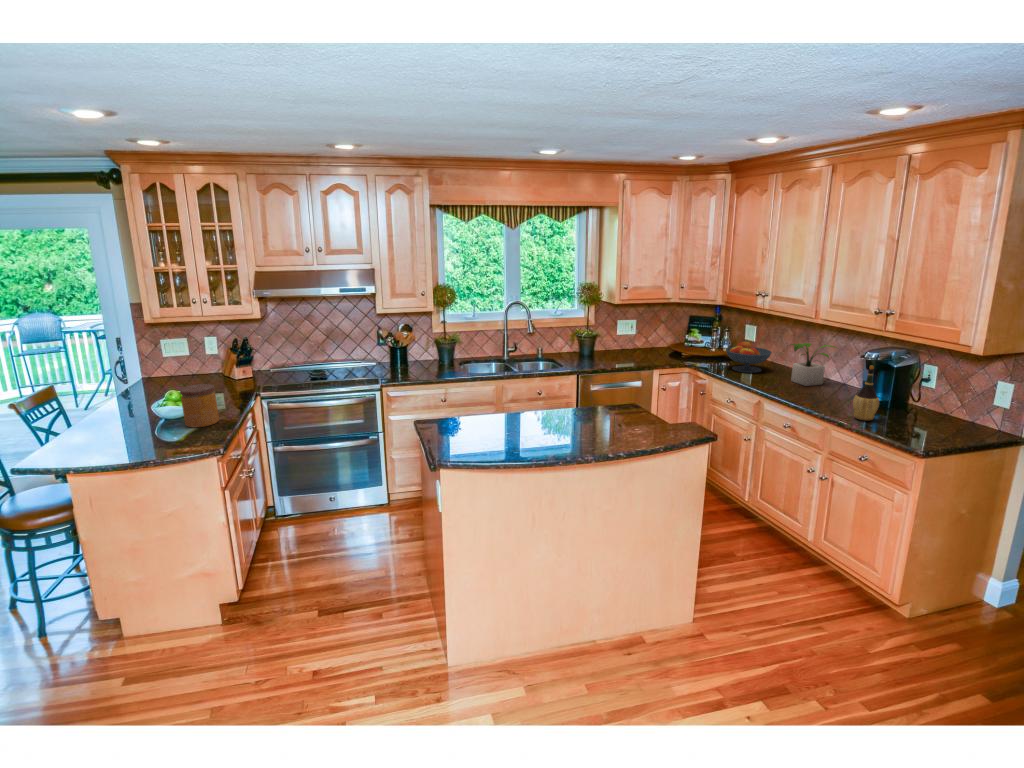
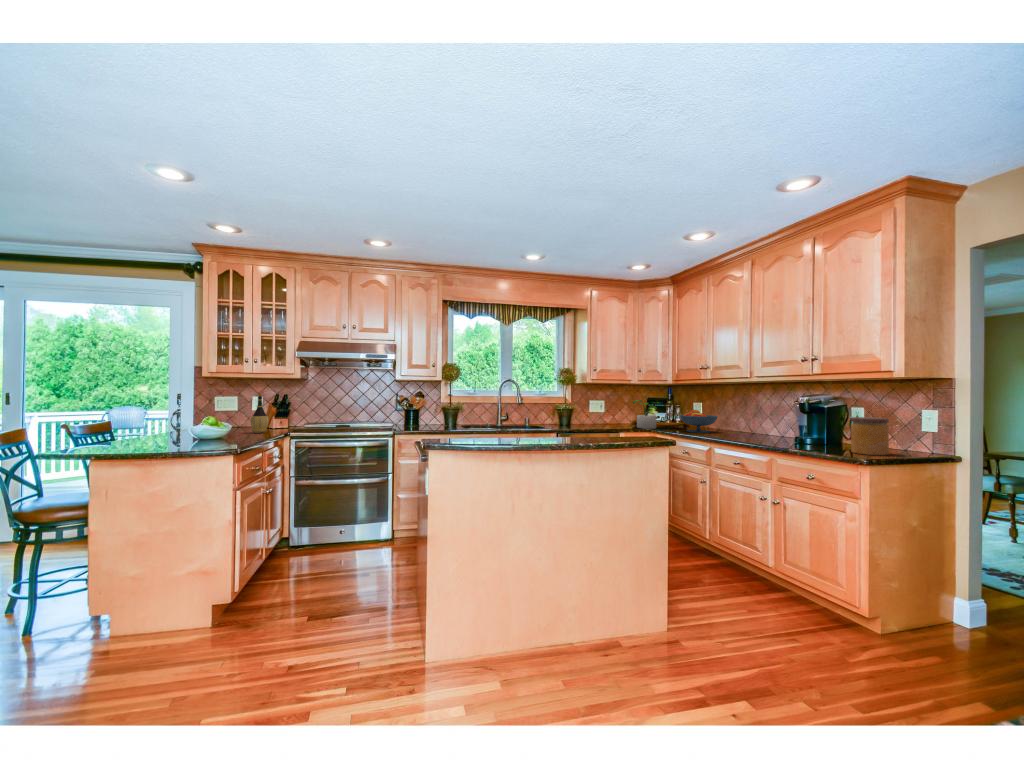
potted plant: present [791,343,835,386] -> present [633,400,656,429]
wine bottle: present [853,366,879,421] -> present [250,394,269,433]
jar: present [180,384,219,427] -> present [851,417,889,455]

